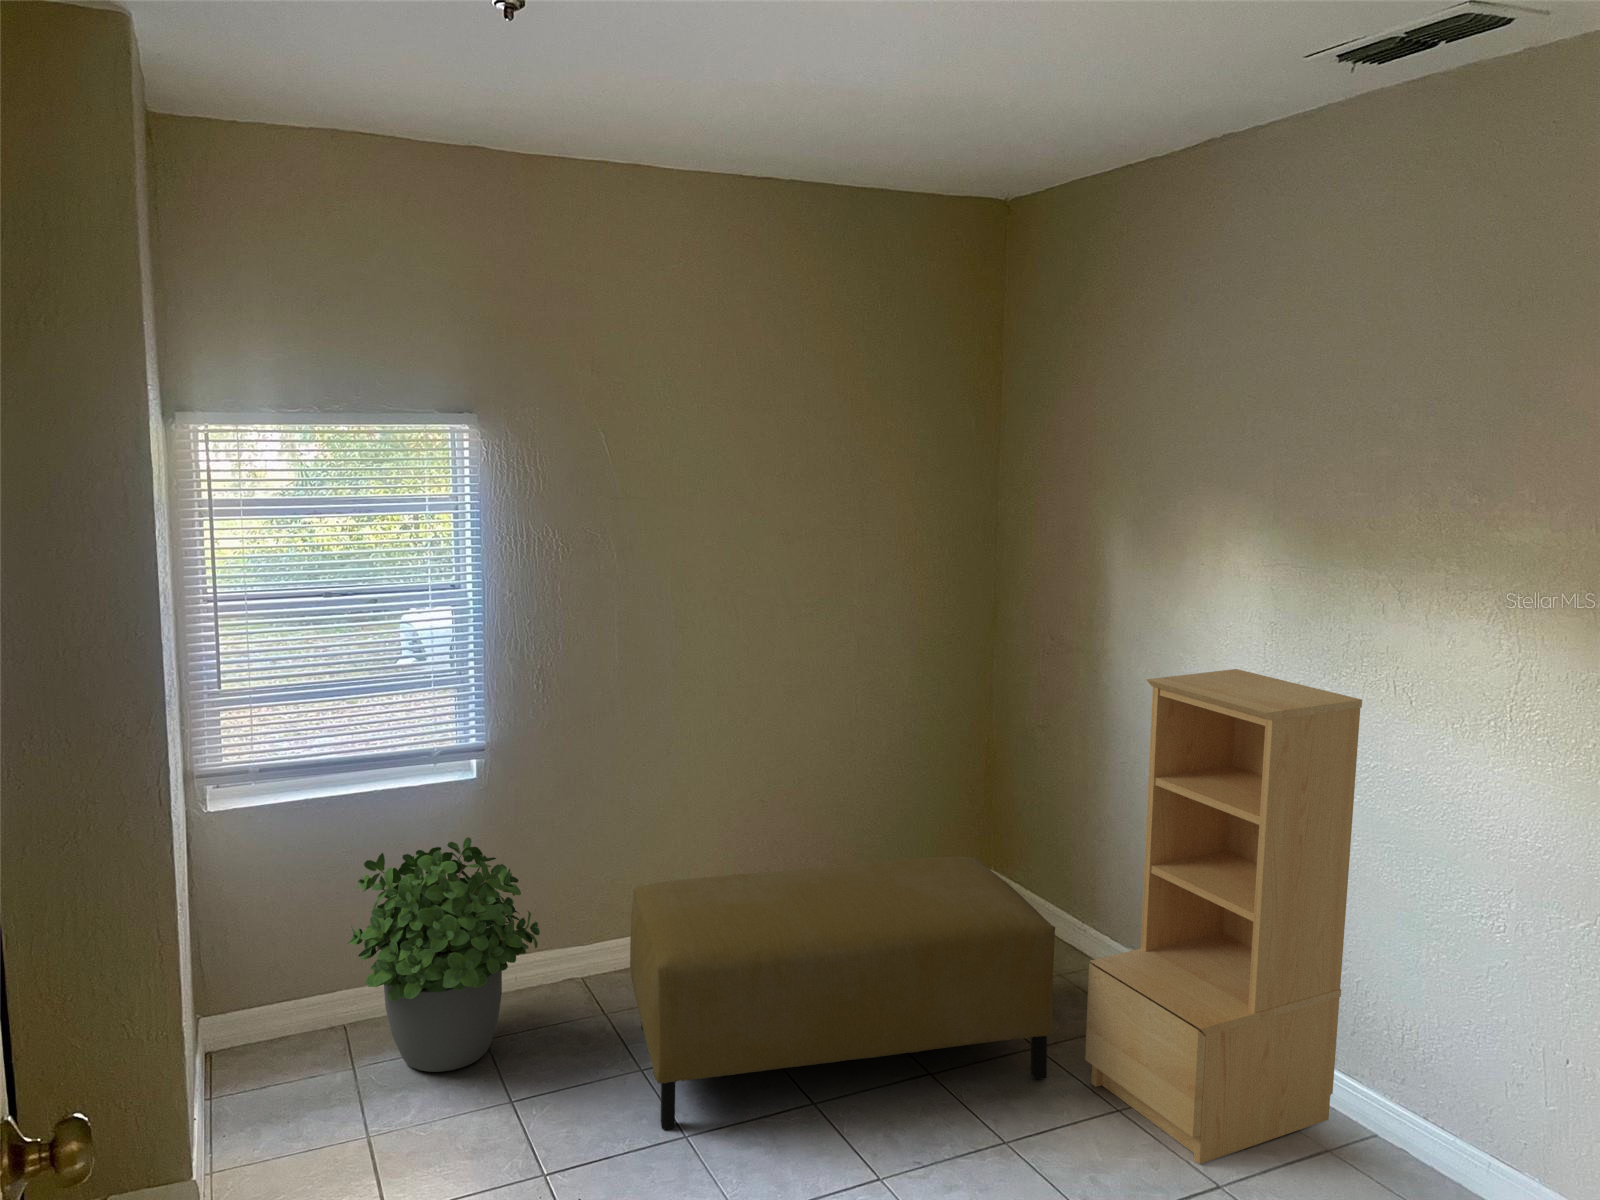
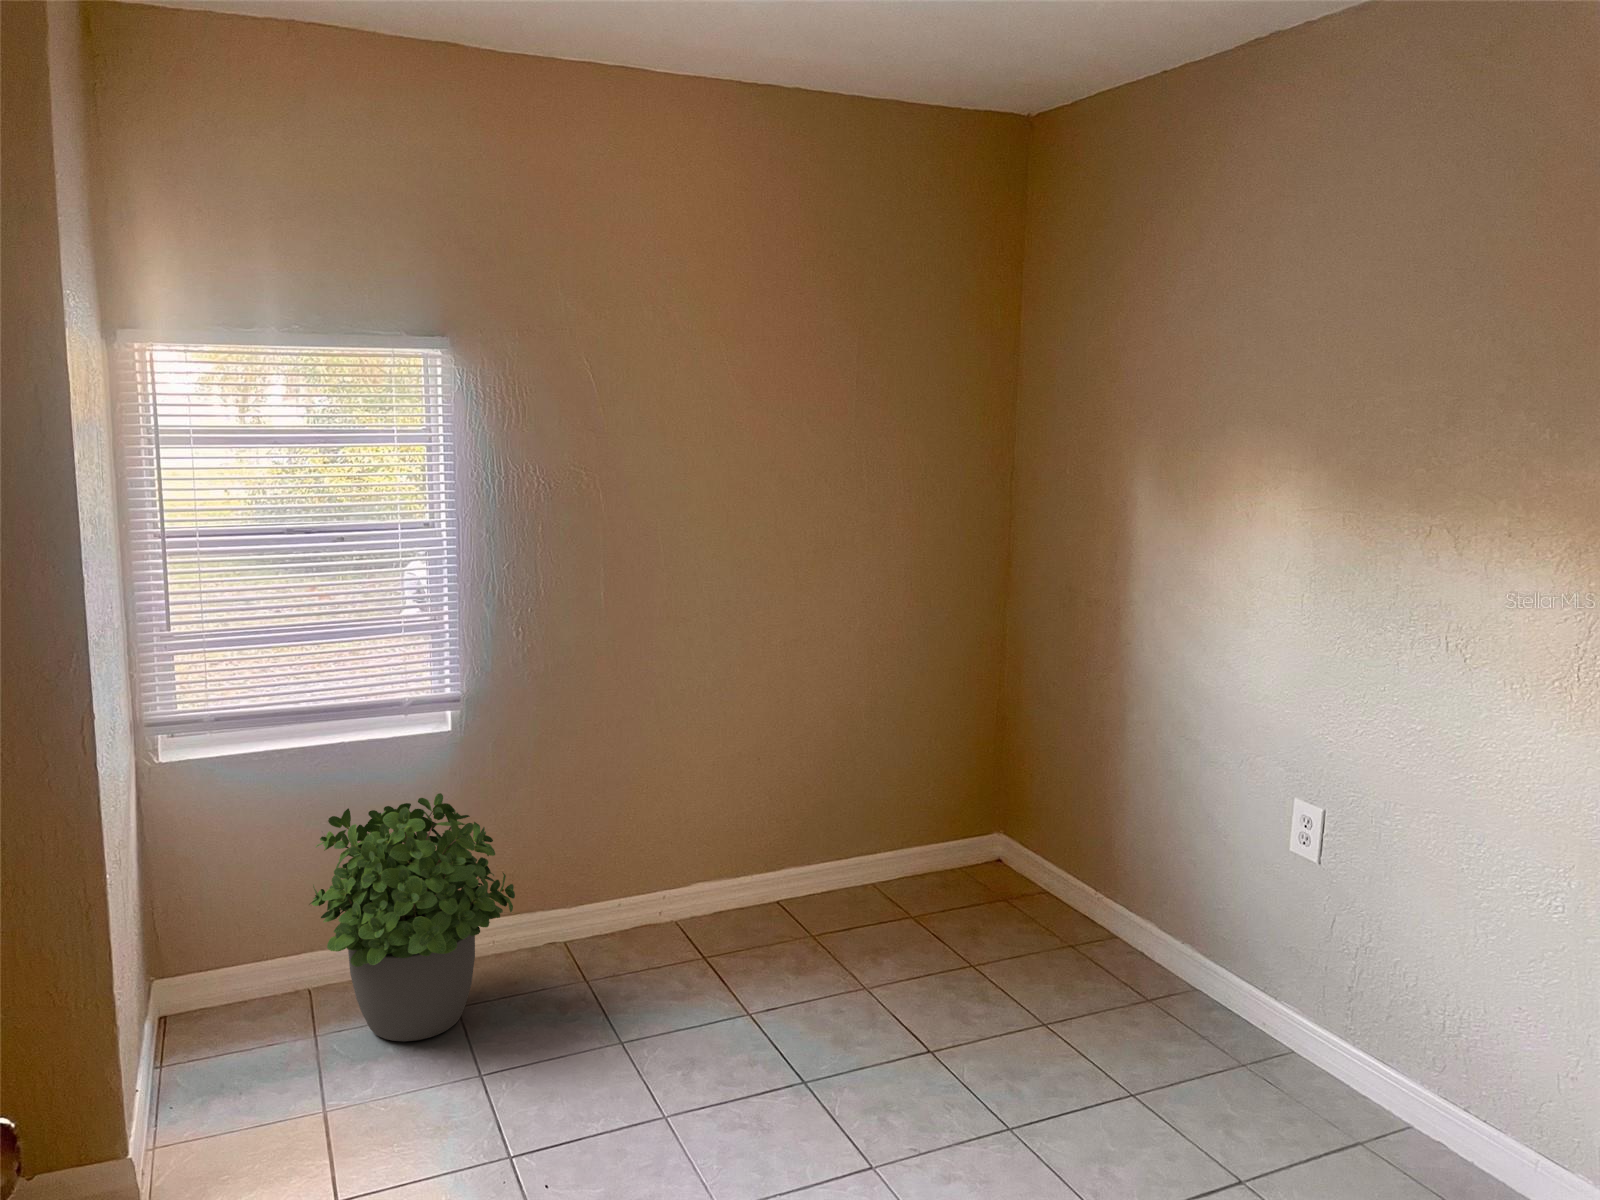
bookshelf: present [1085,669,1362,1164] -> none [1097,623,1411,1156]
ottoman: present [630,856,1055,1129] -> none [613,820,1068,1108]

